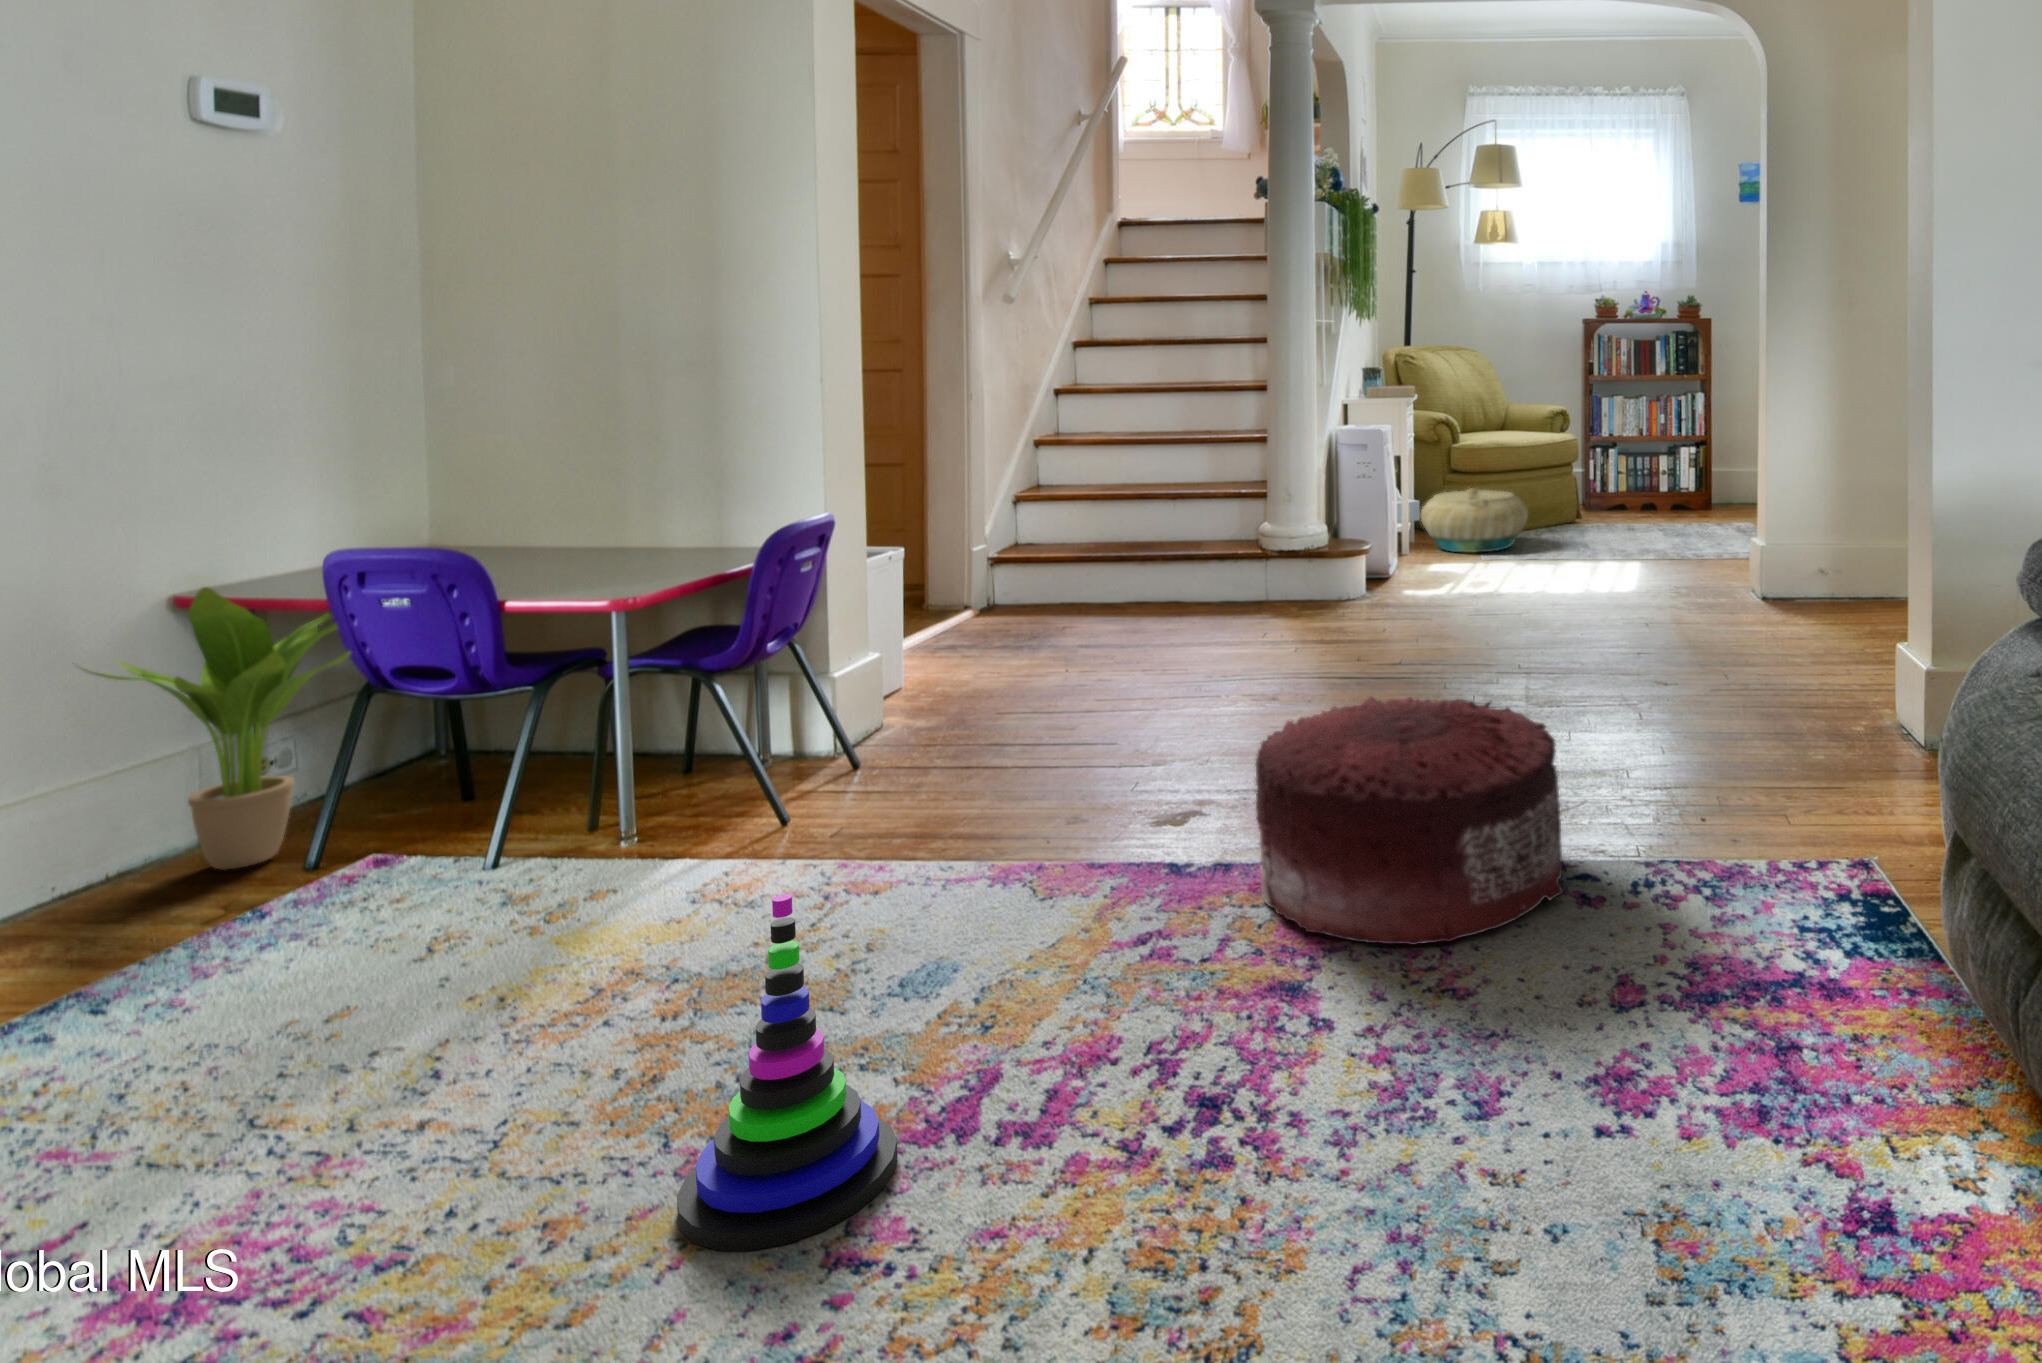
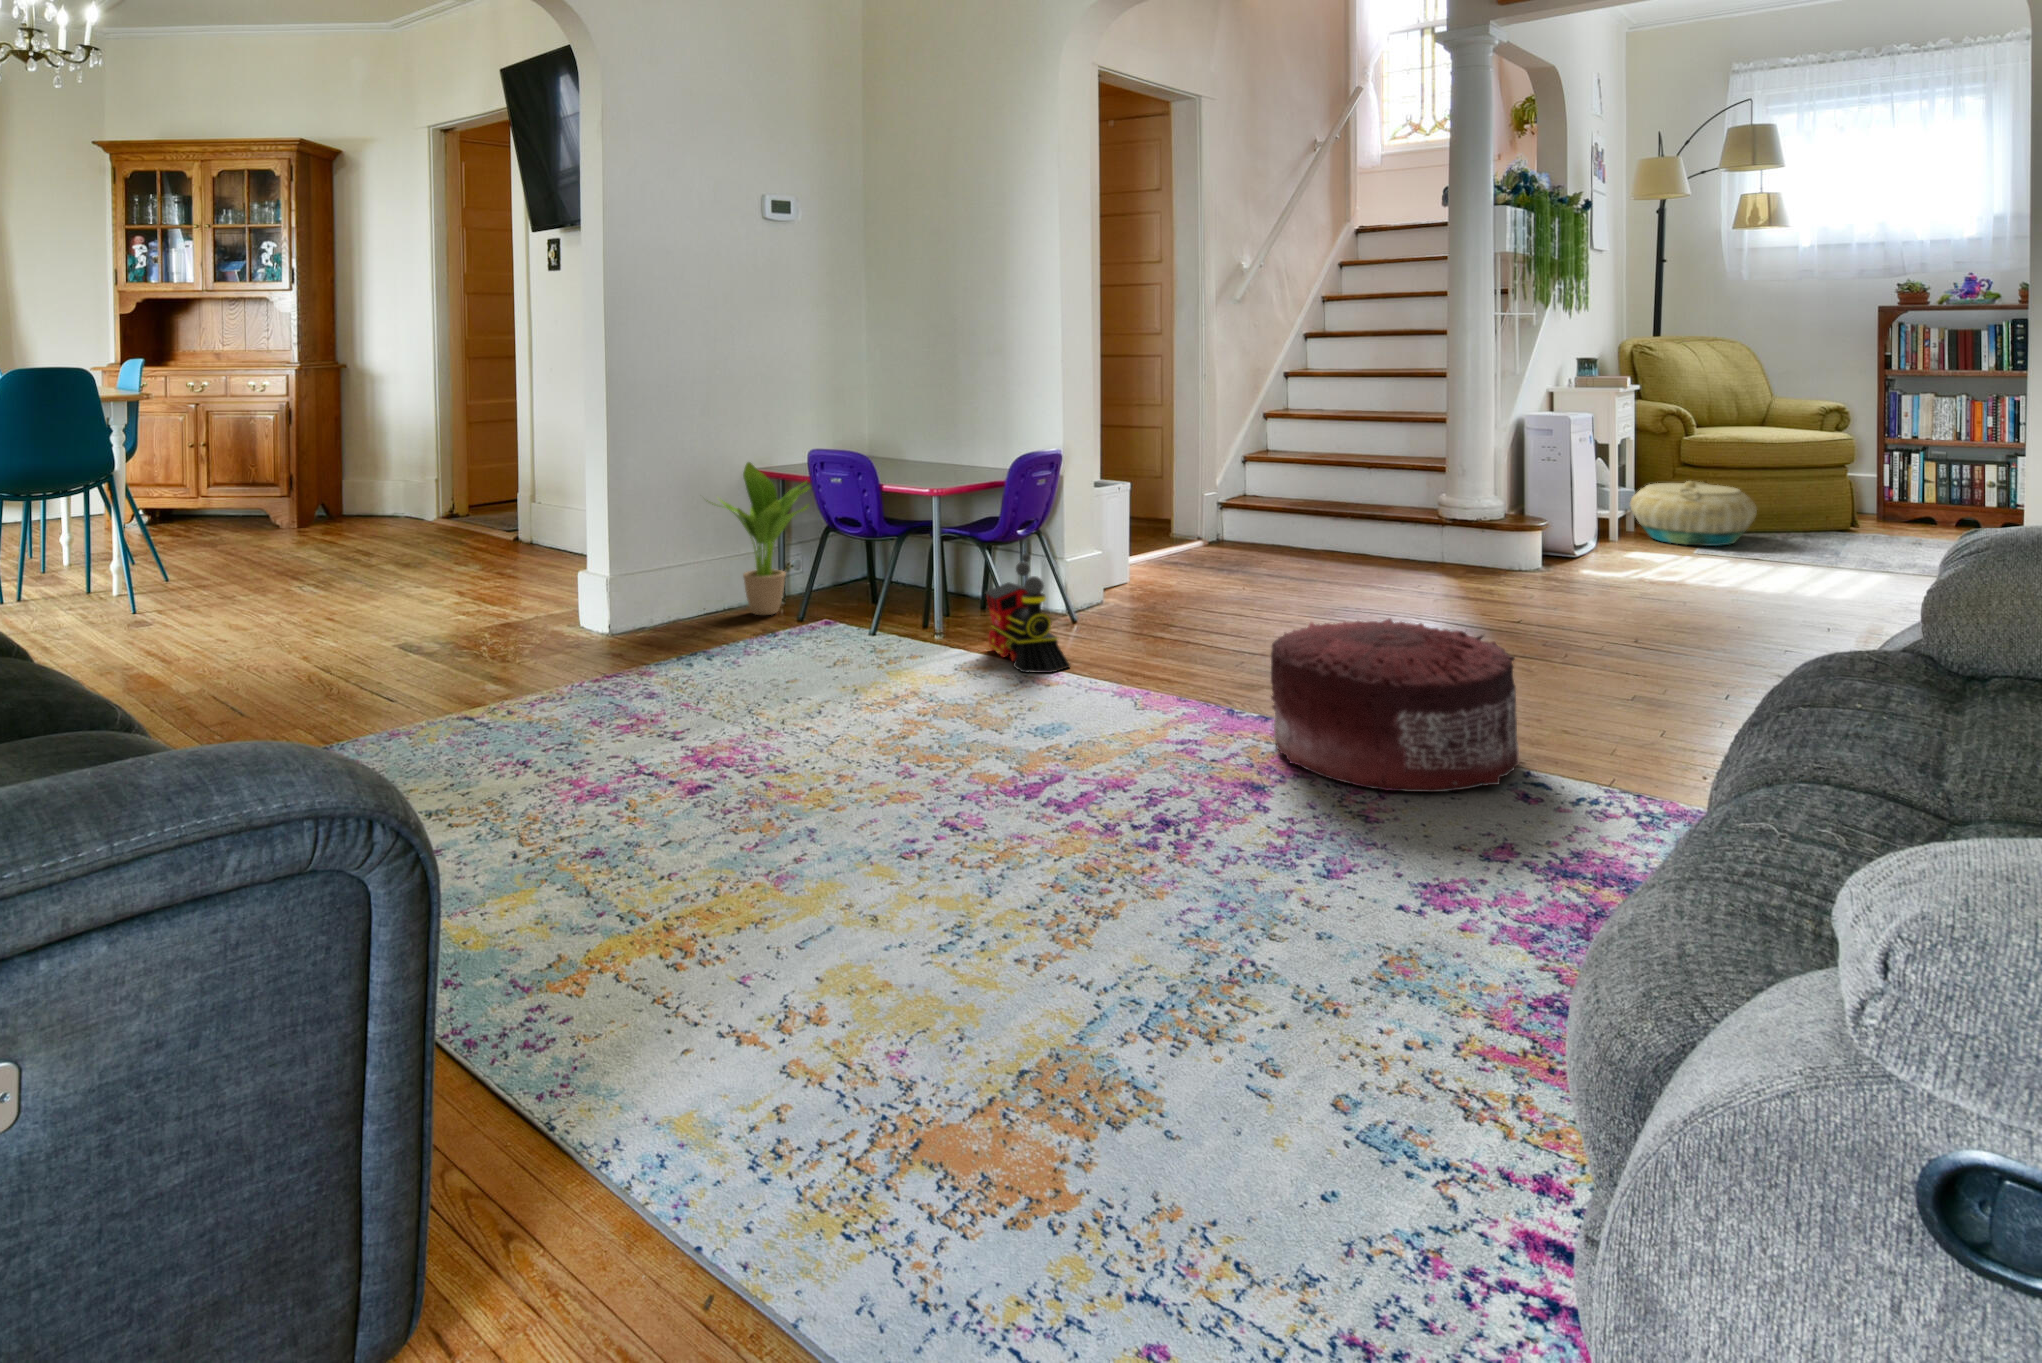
toy train: none [732,680,898,873] -> present [985,554,1070,673]
stacking toy: present [677,894,897,1251] -> none [892,640,996,814]

